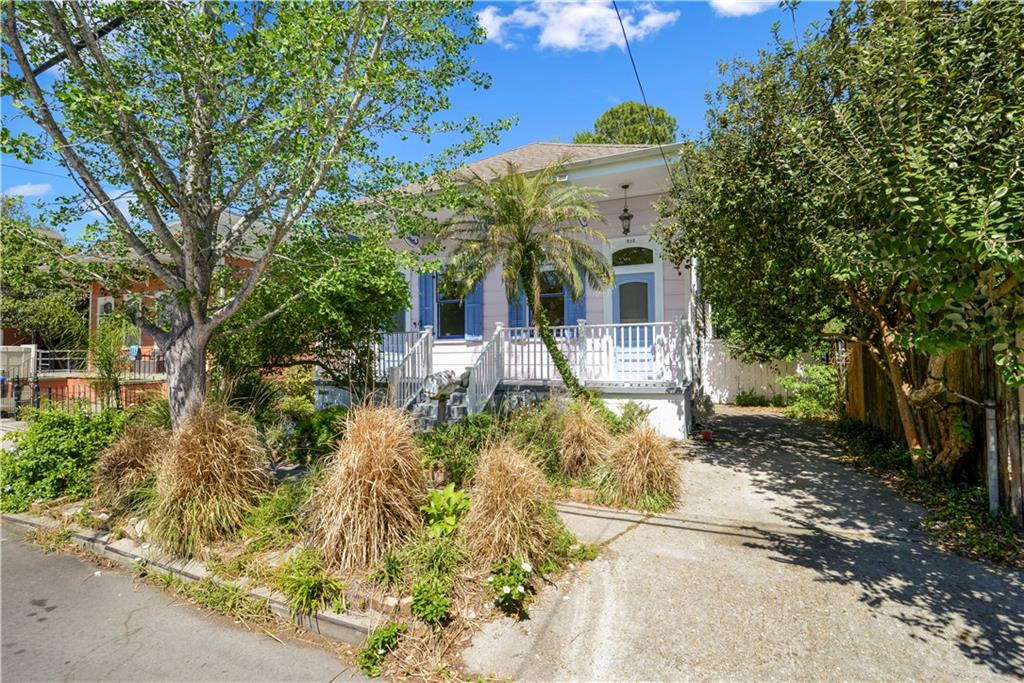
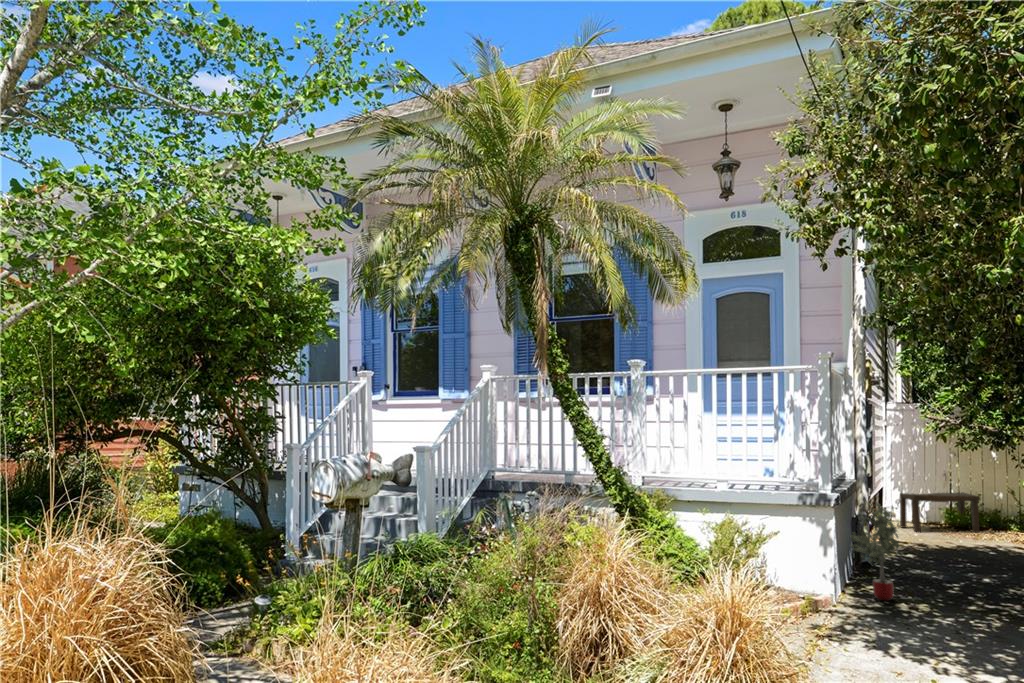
bench: none [711,386,752,408] -> present [900,492,979,533]

